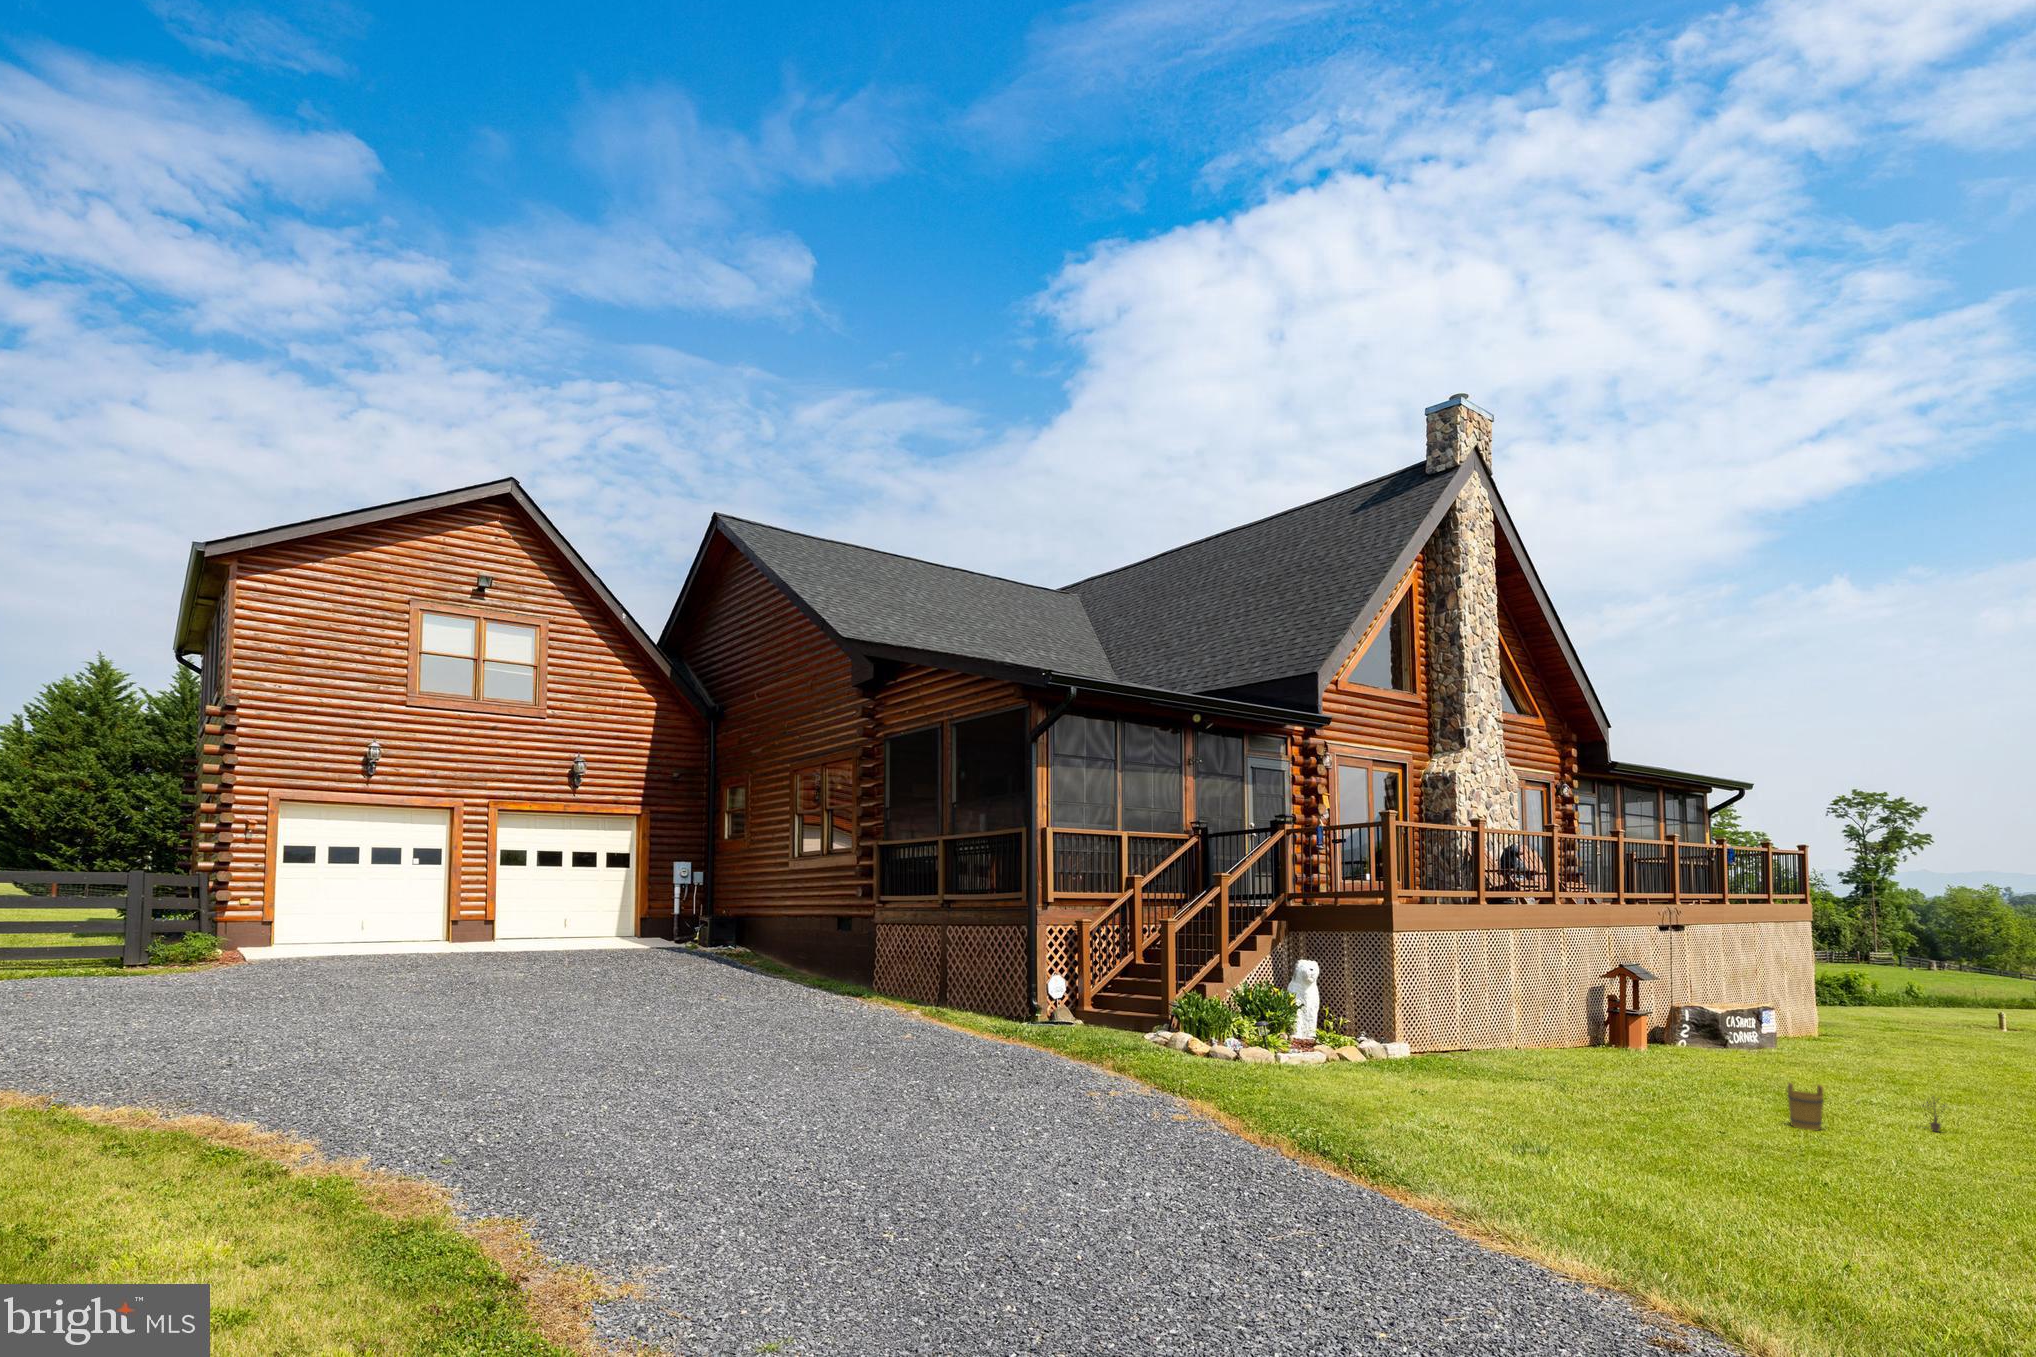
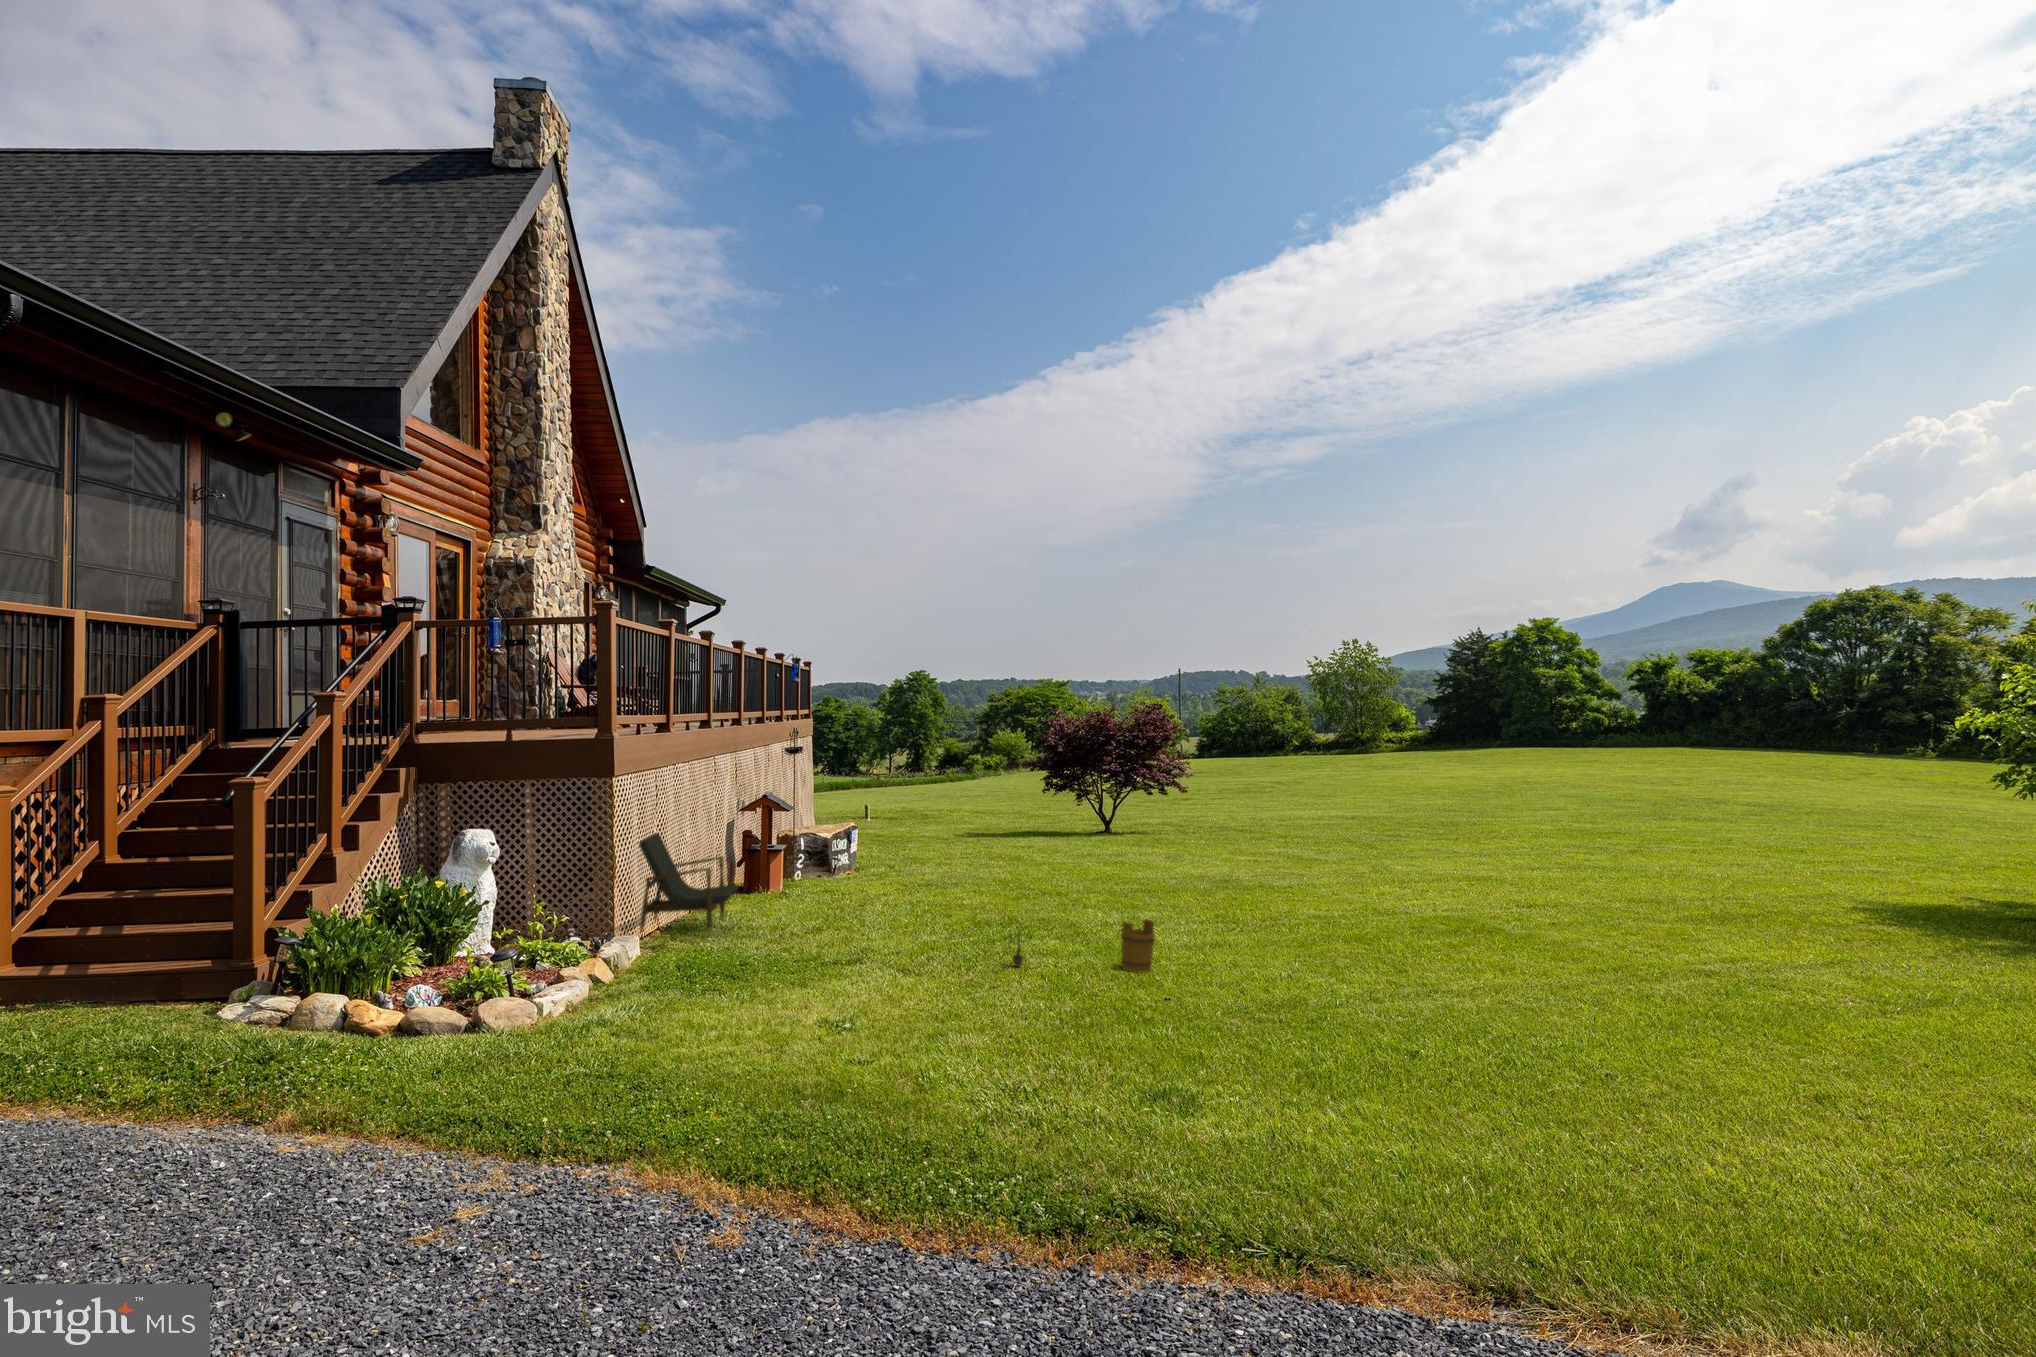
lounge chair: none [1441,982,1524,1060] -> present [639,833,738,937]
decorative plant: present [1923,1099,1945,1132] -> present [1008,928,1027,967]

